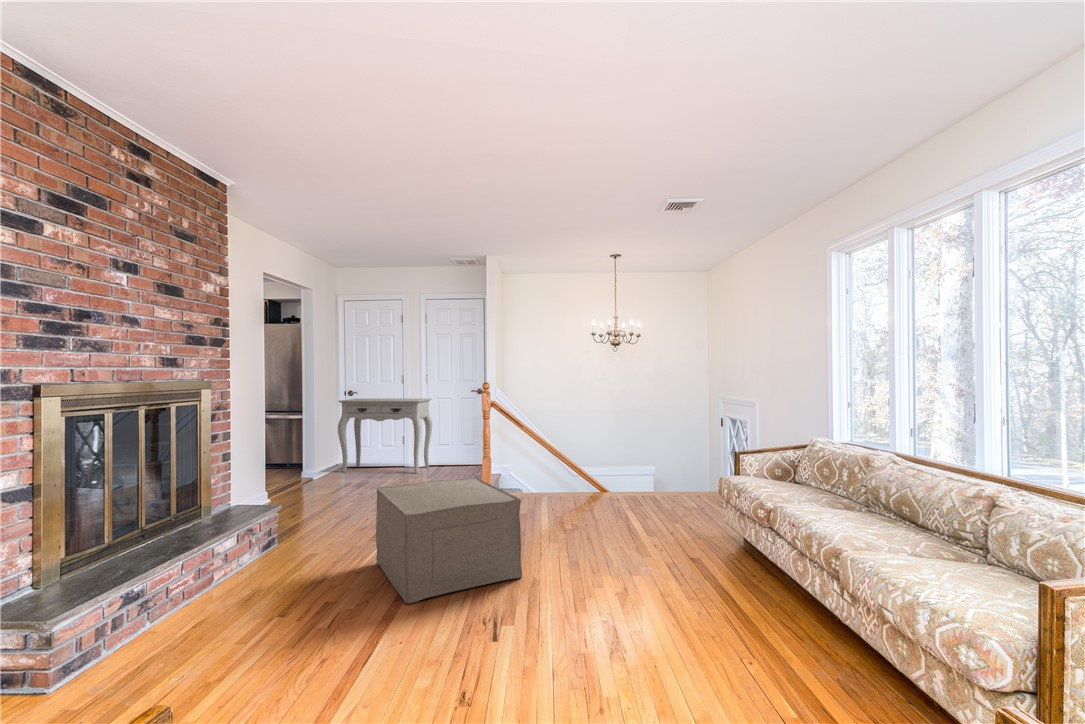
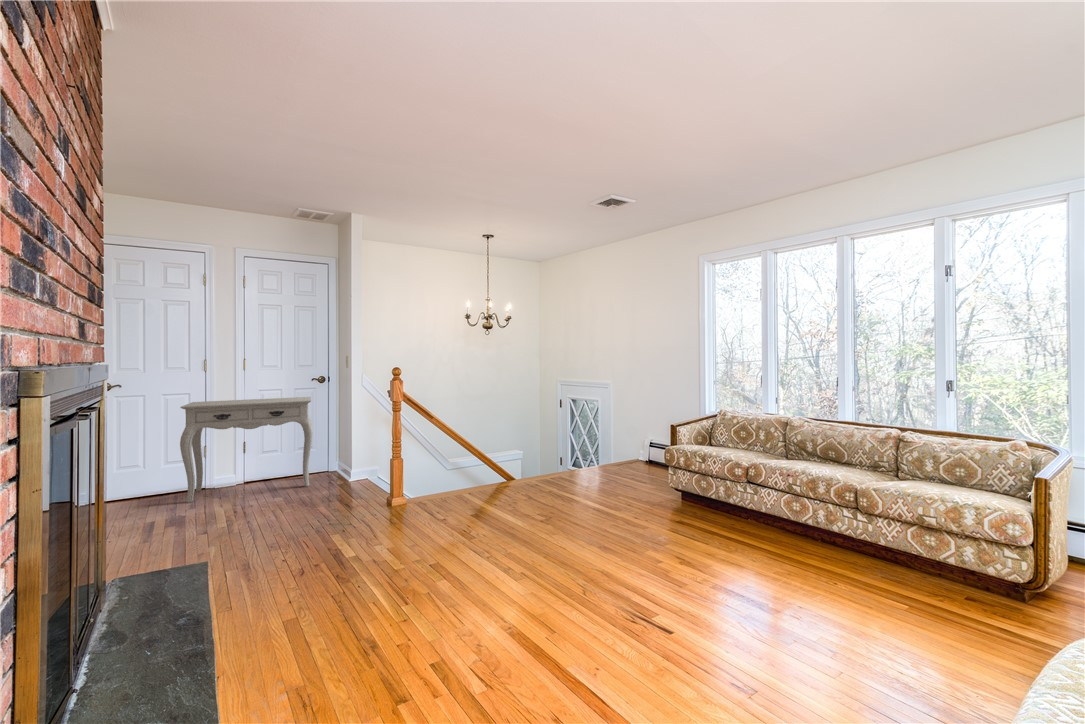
ottoman: present [376,477,522,604] -> none [476,477,631,628]

